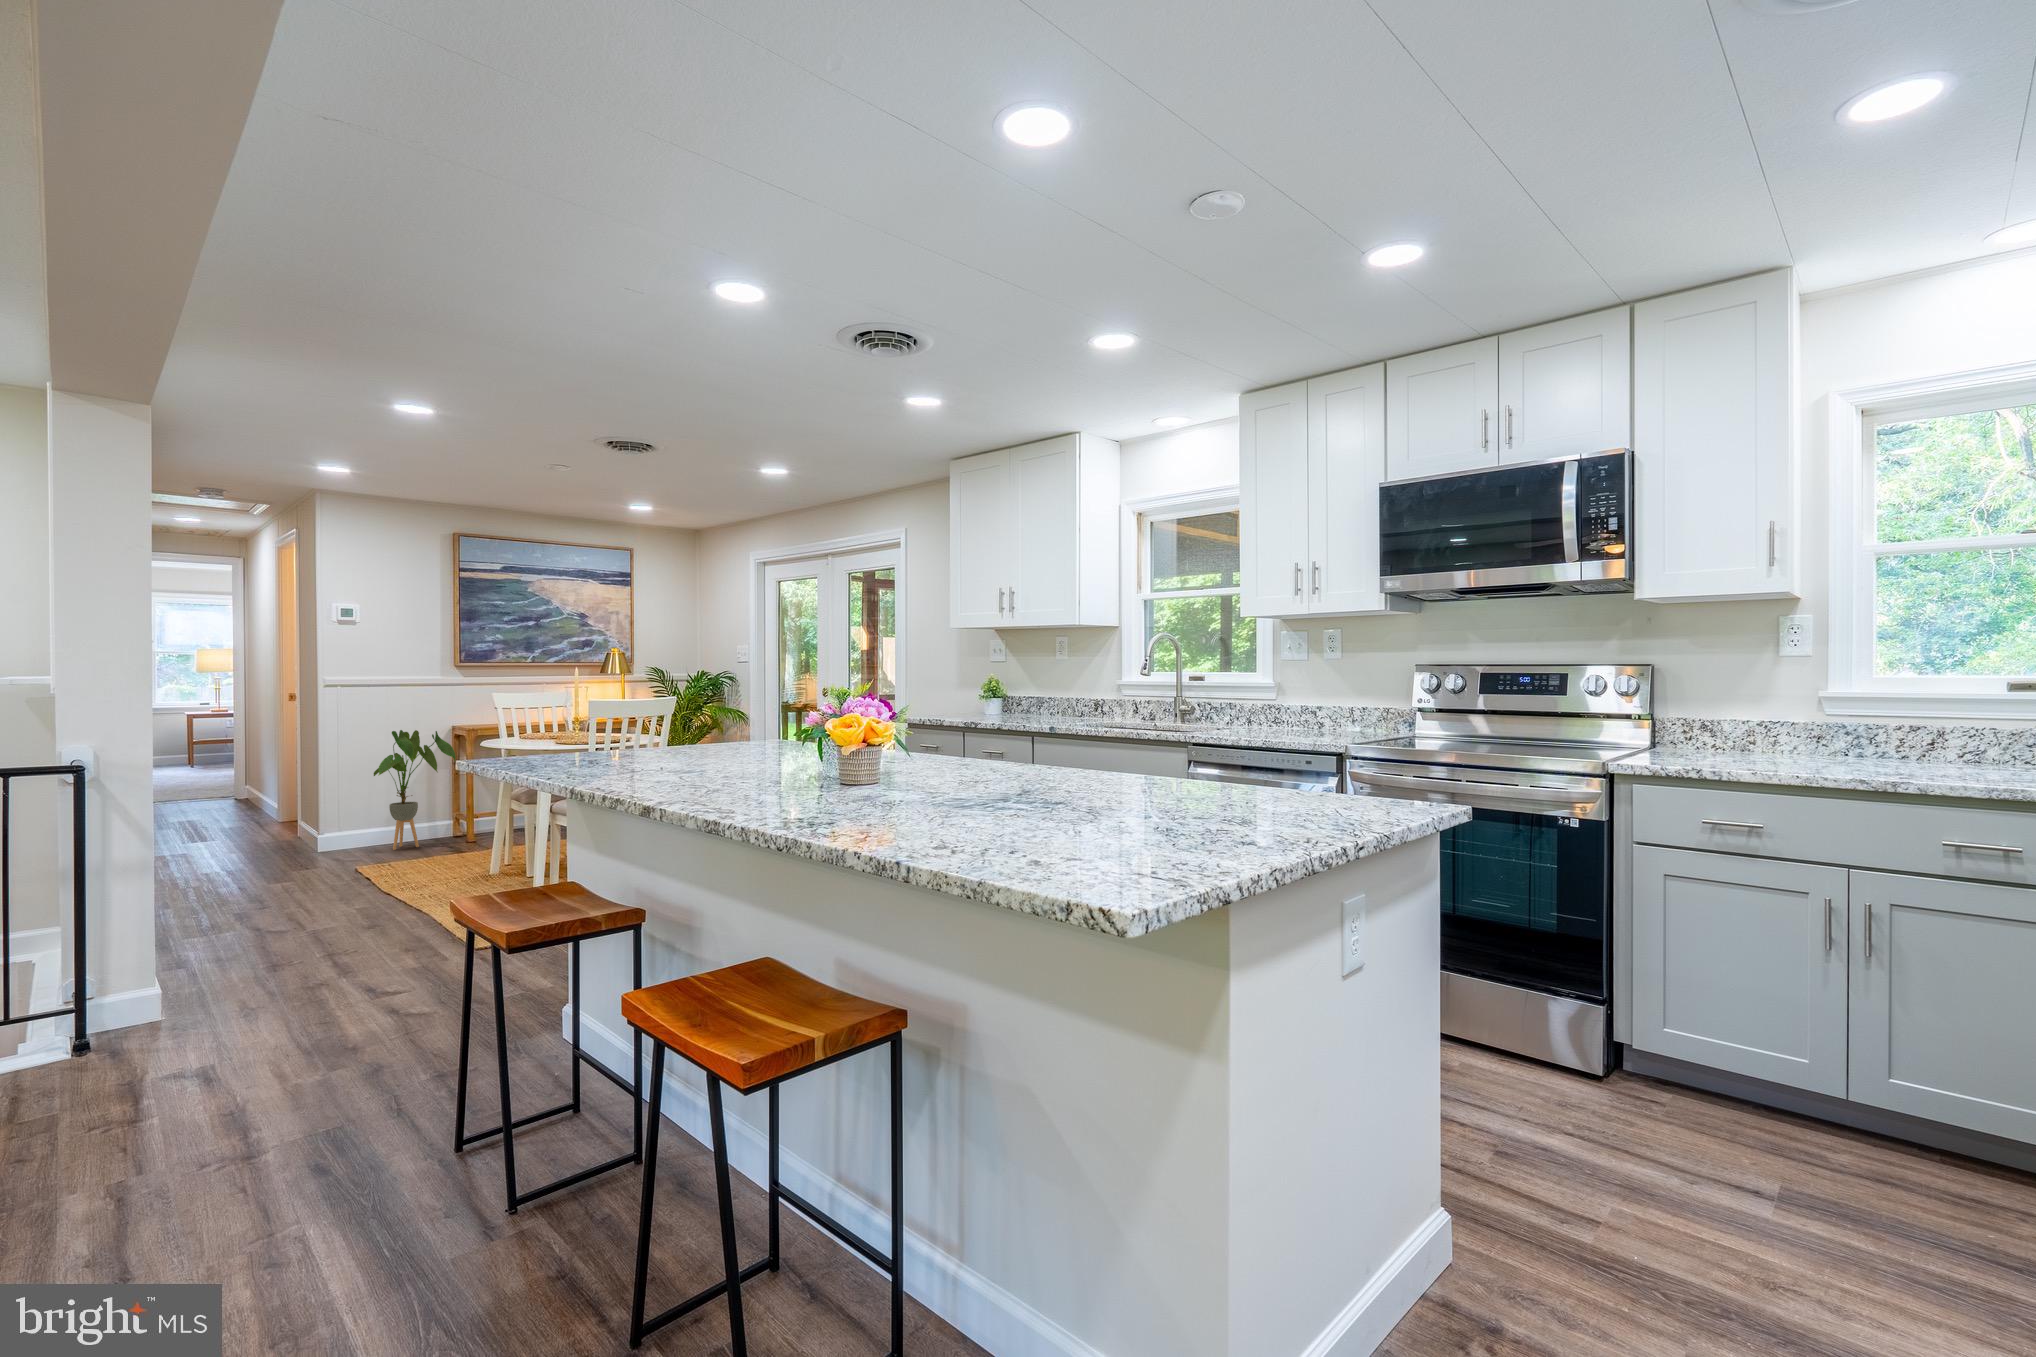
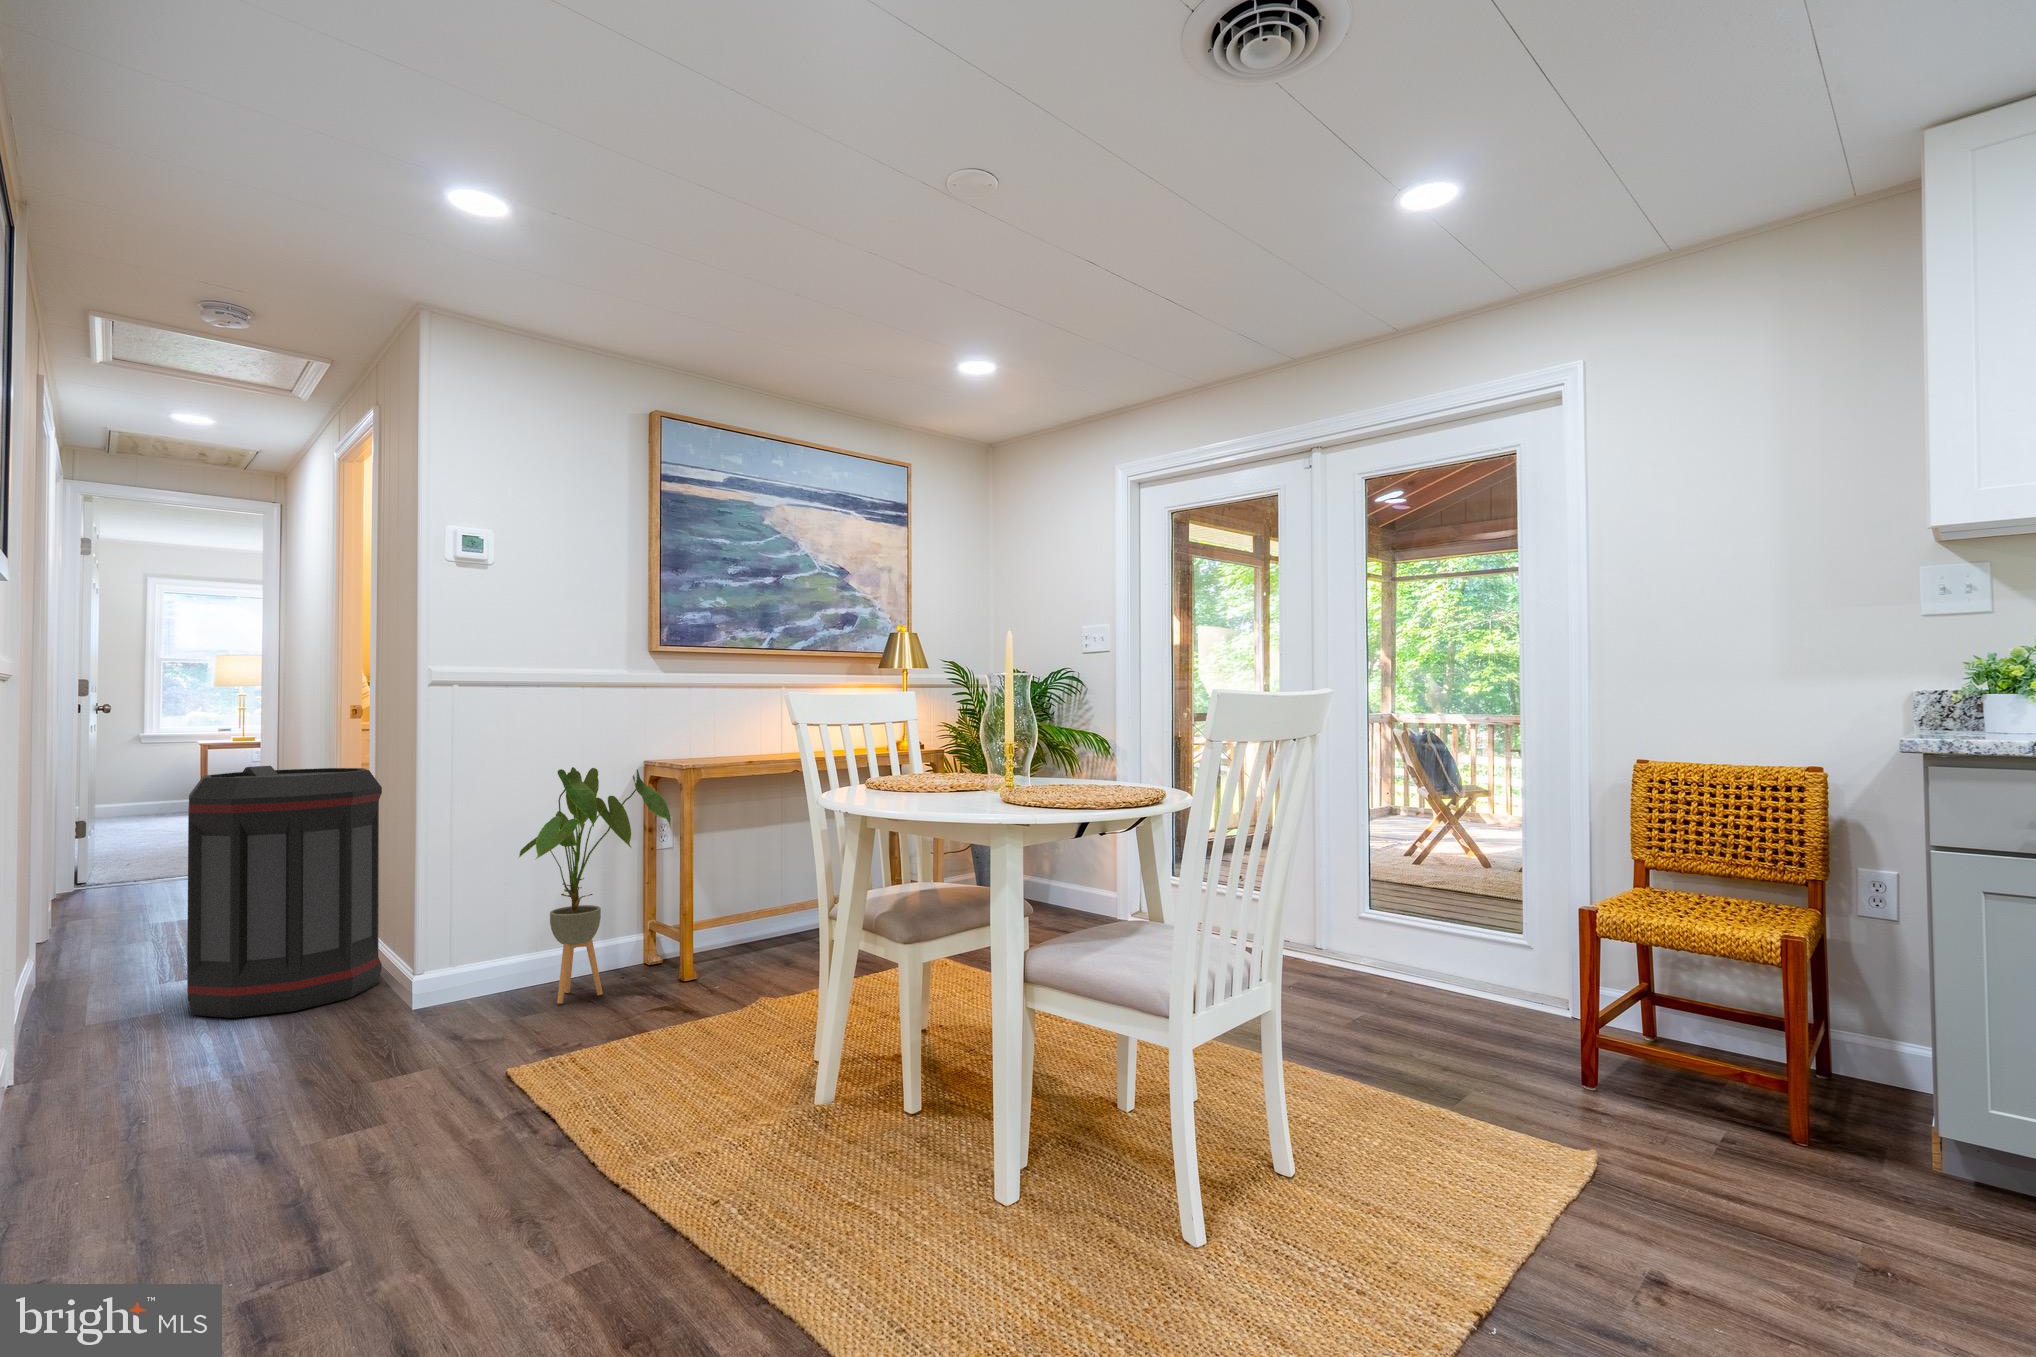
trash can: none [198,729,304,855] -> present [187,766,382,1018]

